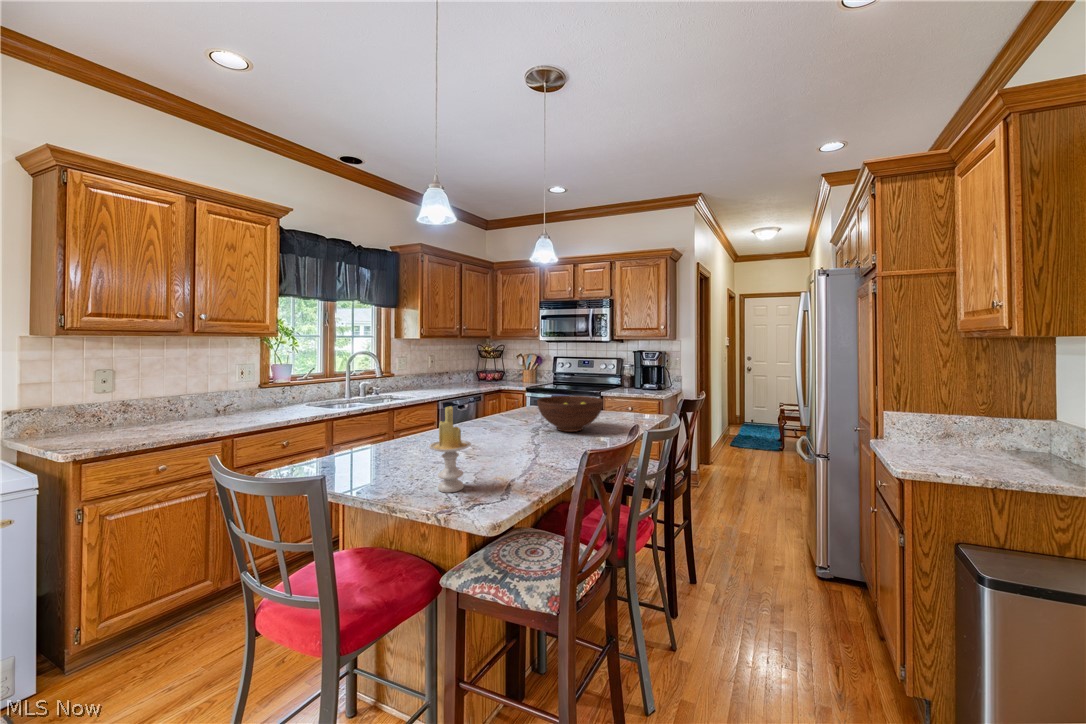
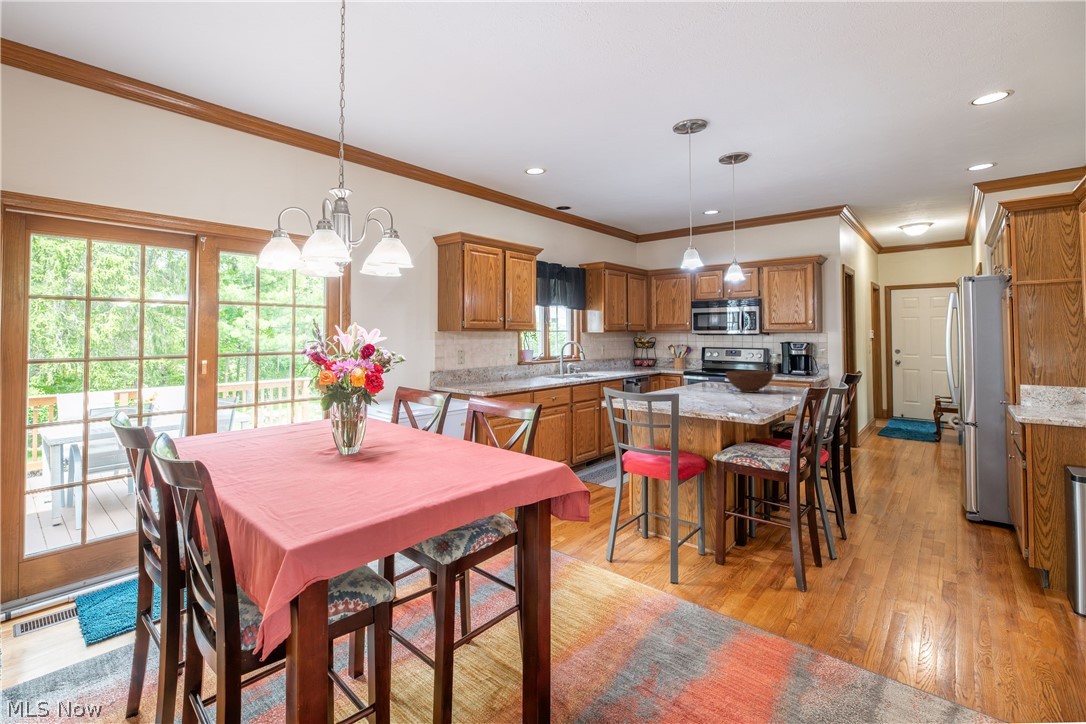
candle: present [429,406,471,492] -> none [701,365,722,405]

